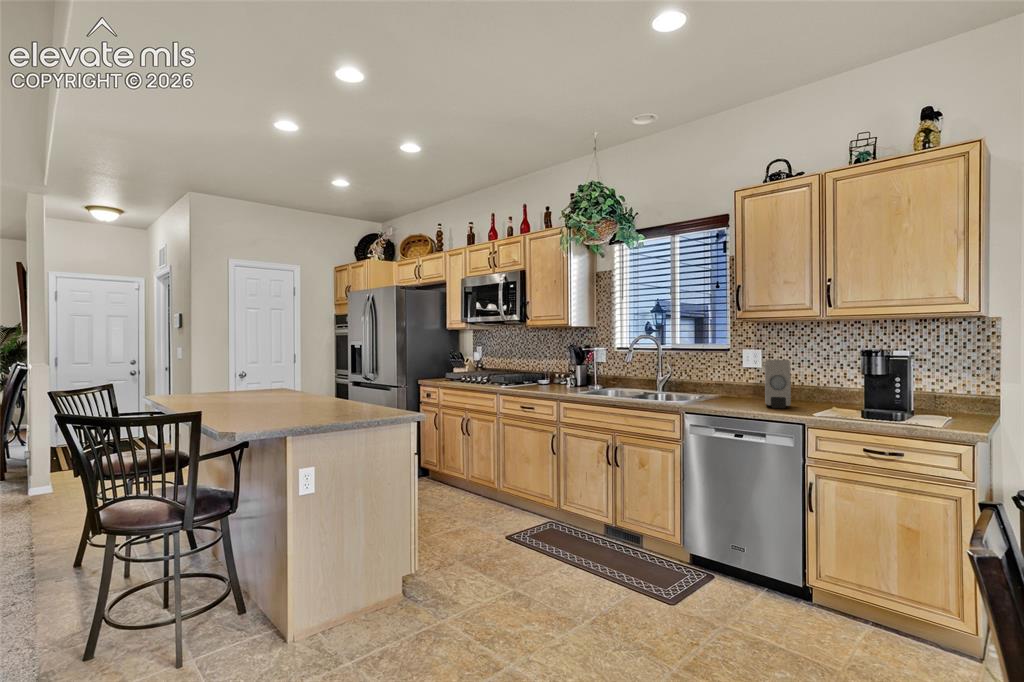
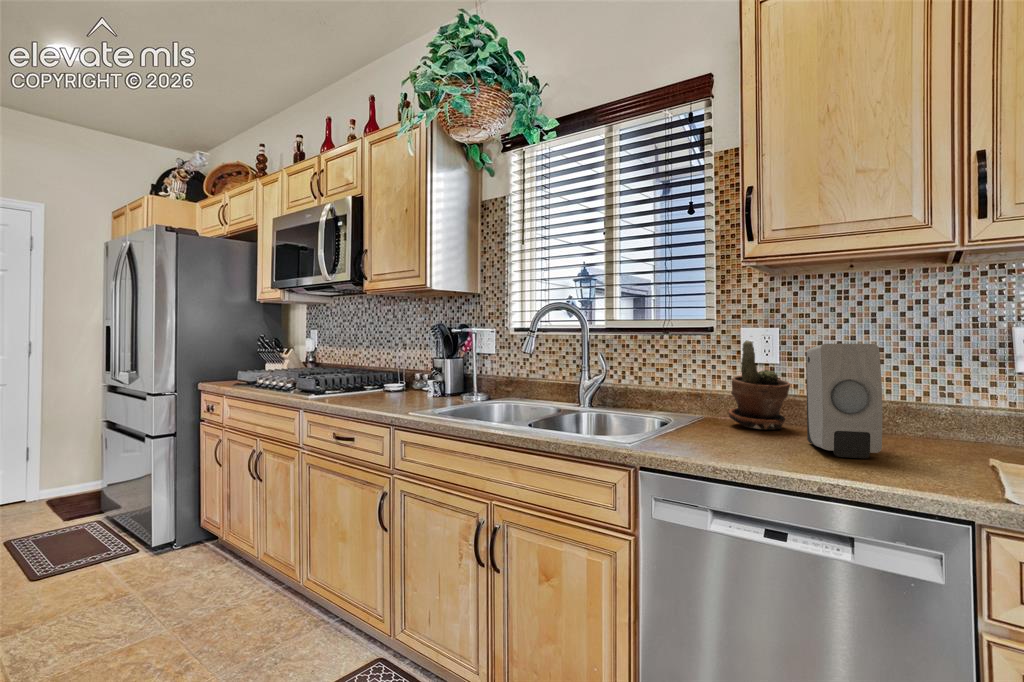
potted plant: none [734,357,763,400] -> present [728,340,790,430]

